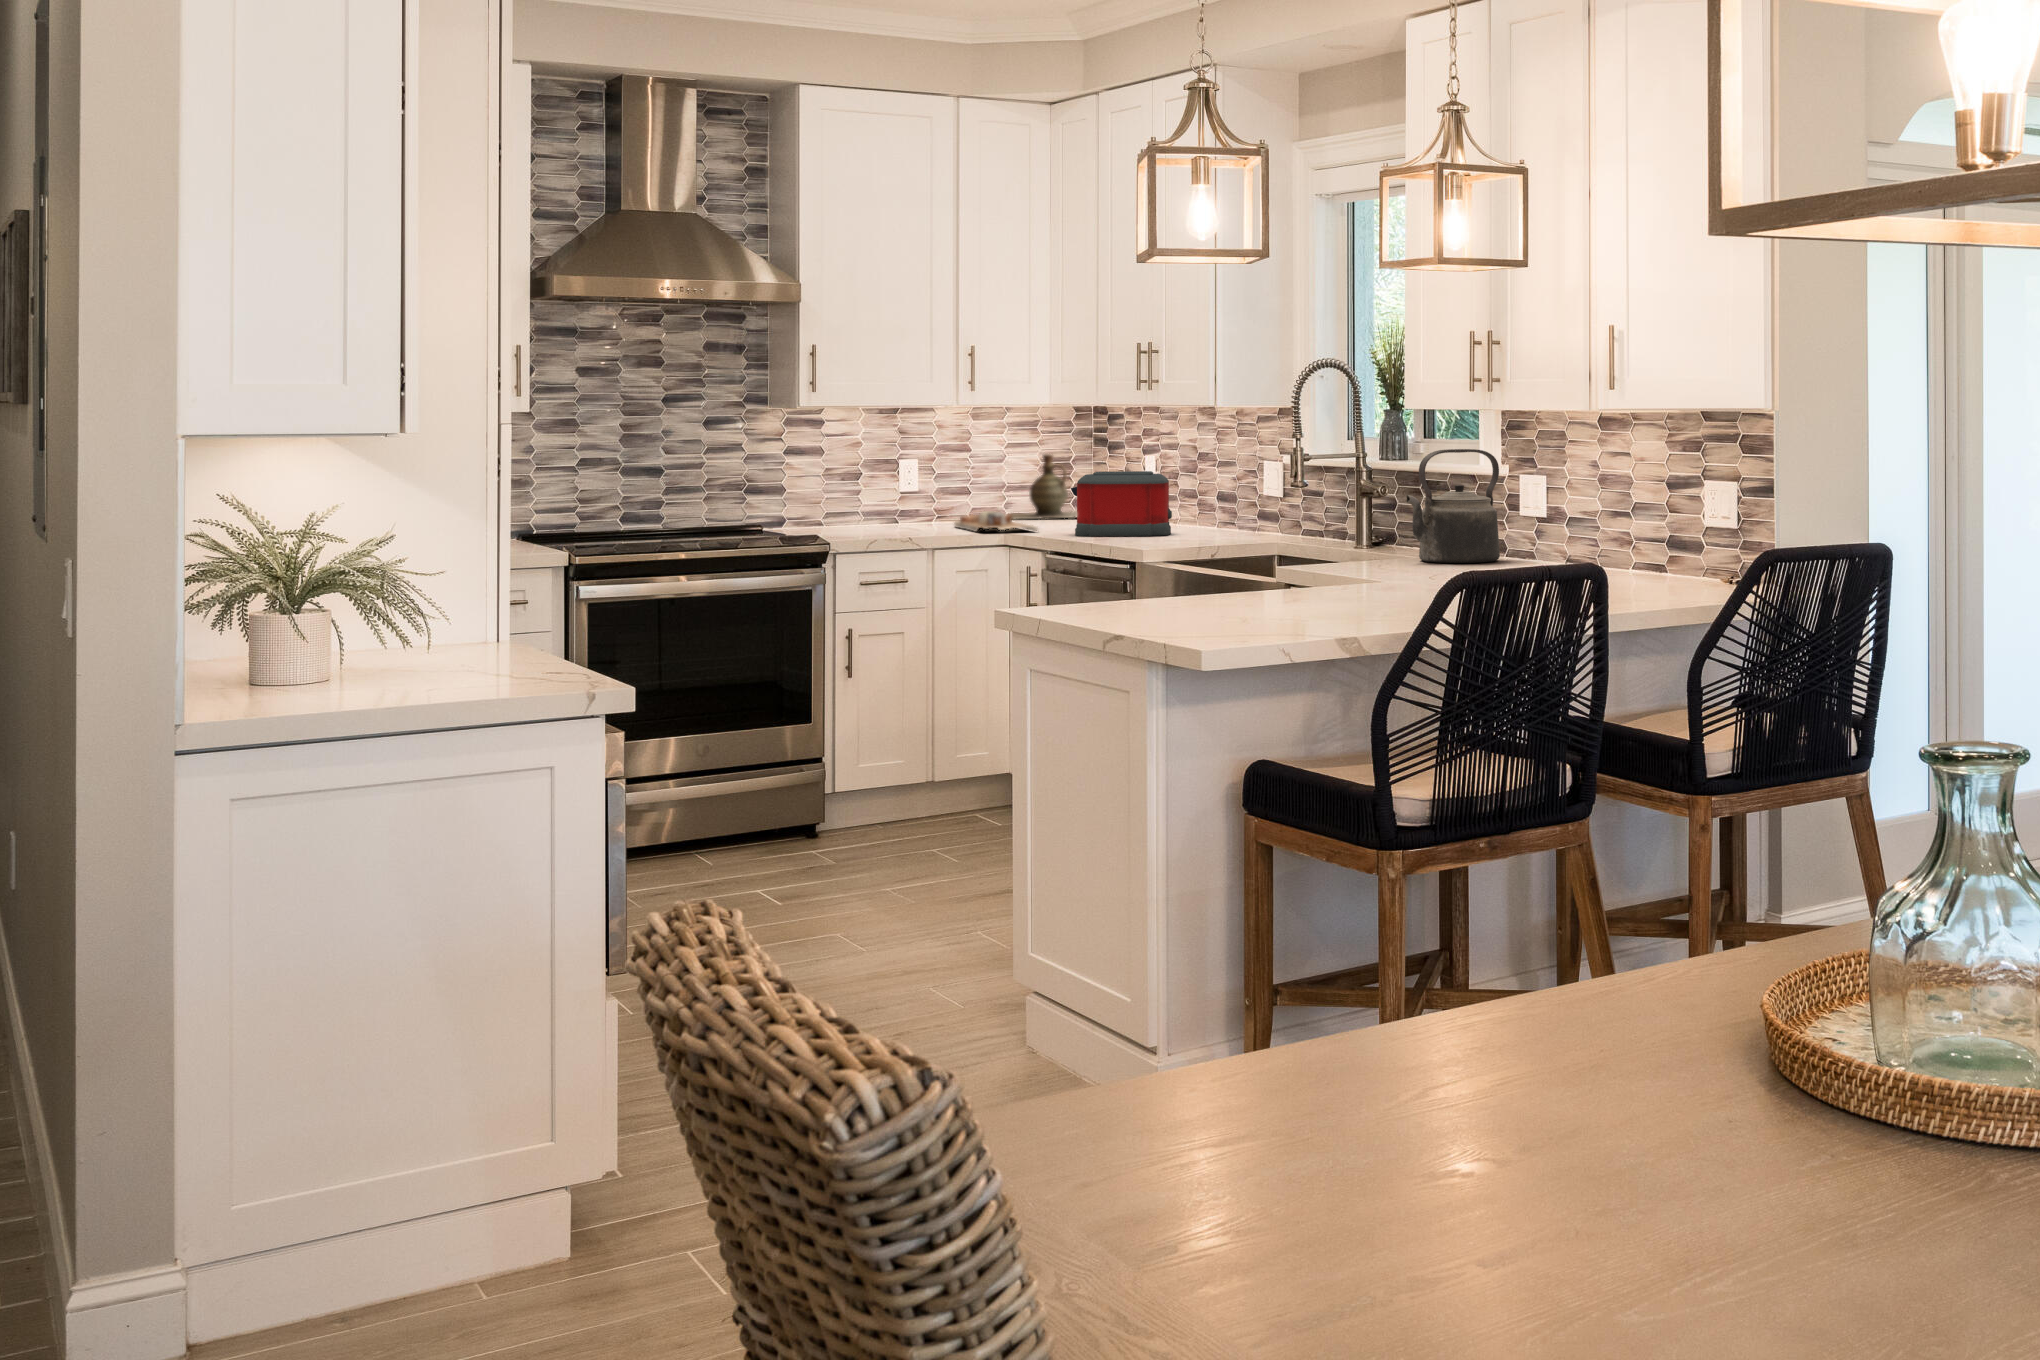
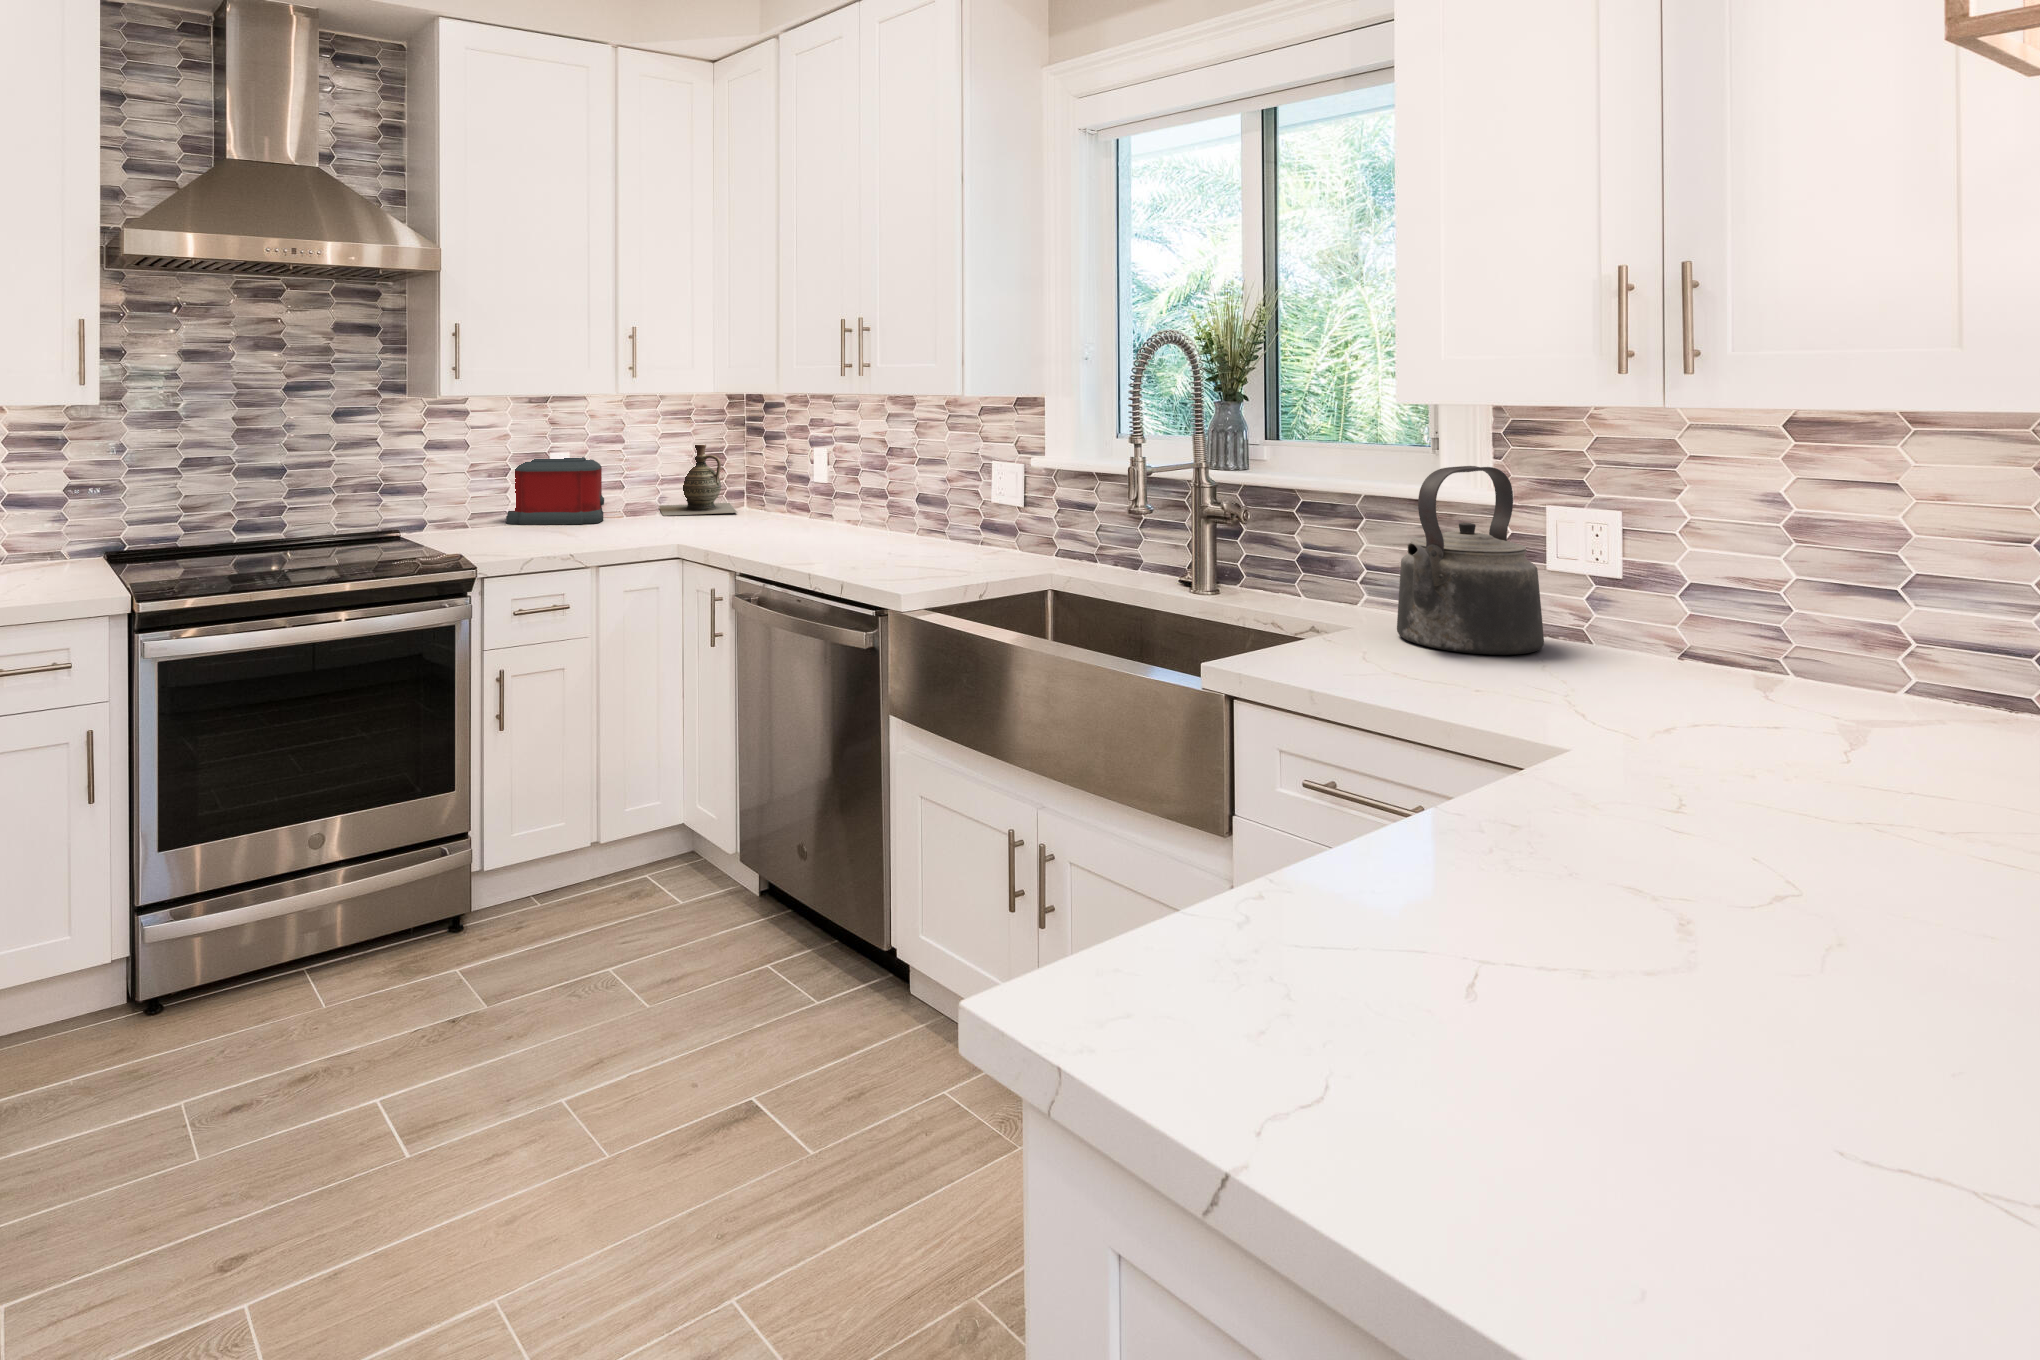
toaster: present [1071,471,1172,536] -> present [506,457,604,525]
cutting board: present [955,511,1038,531] -> none [614,517,722,545]

